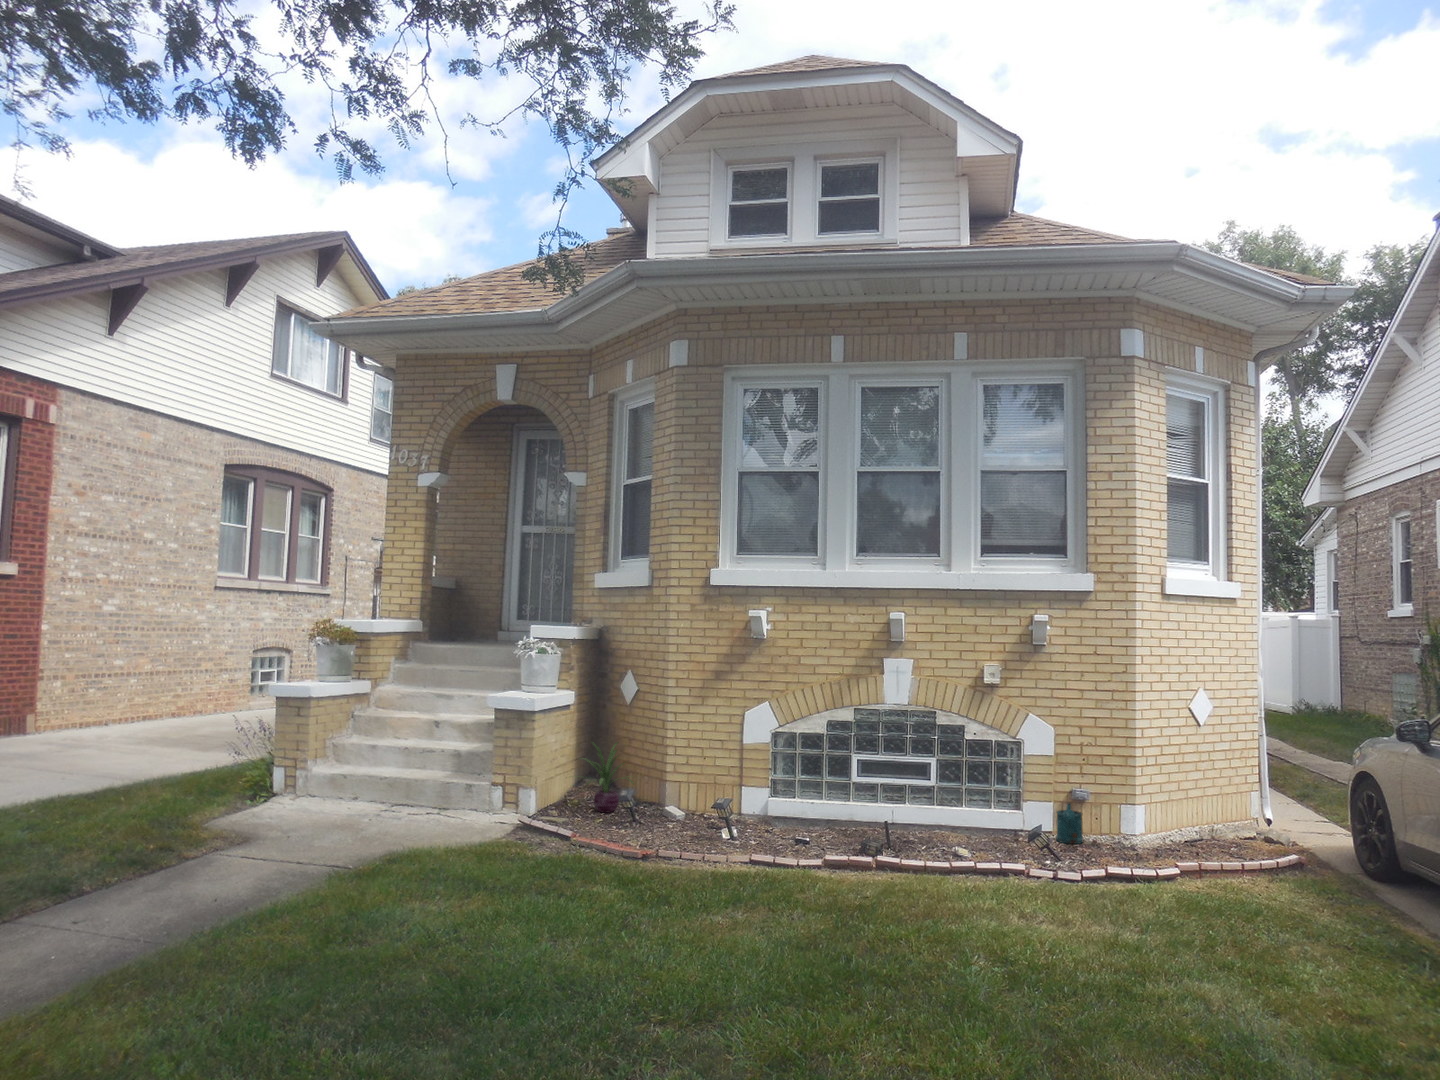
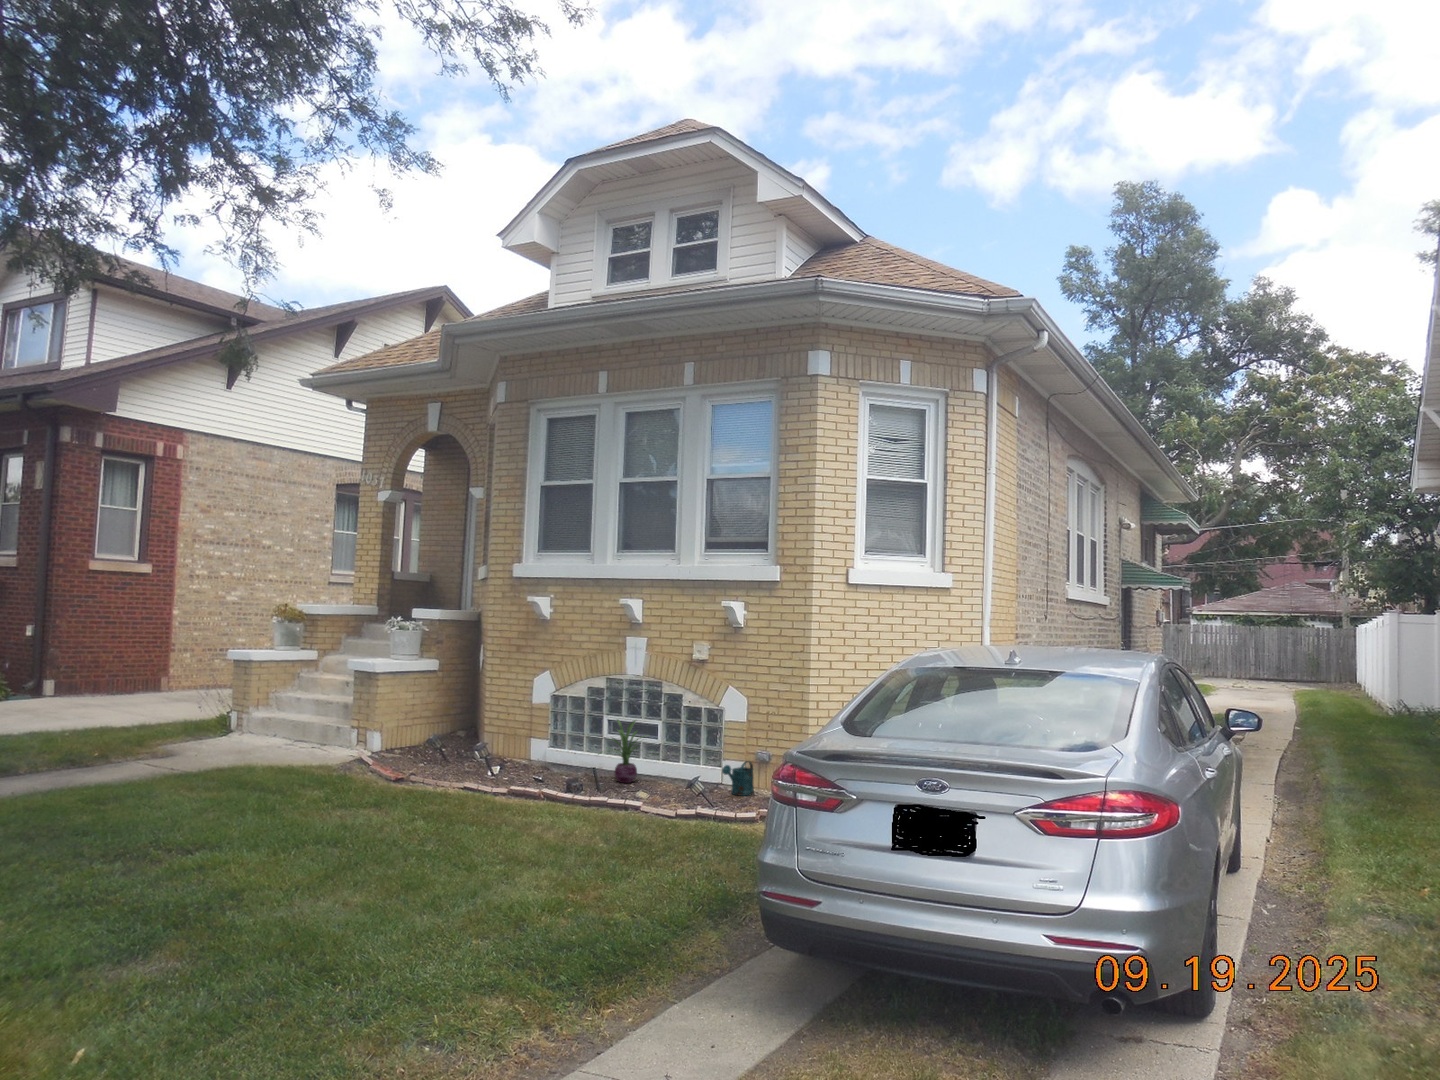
decorative plant: present [580,743,632,813] -> present [602,720,646,783]

